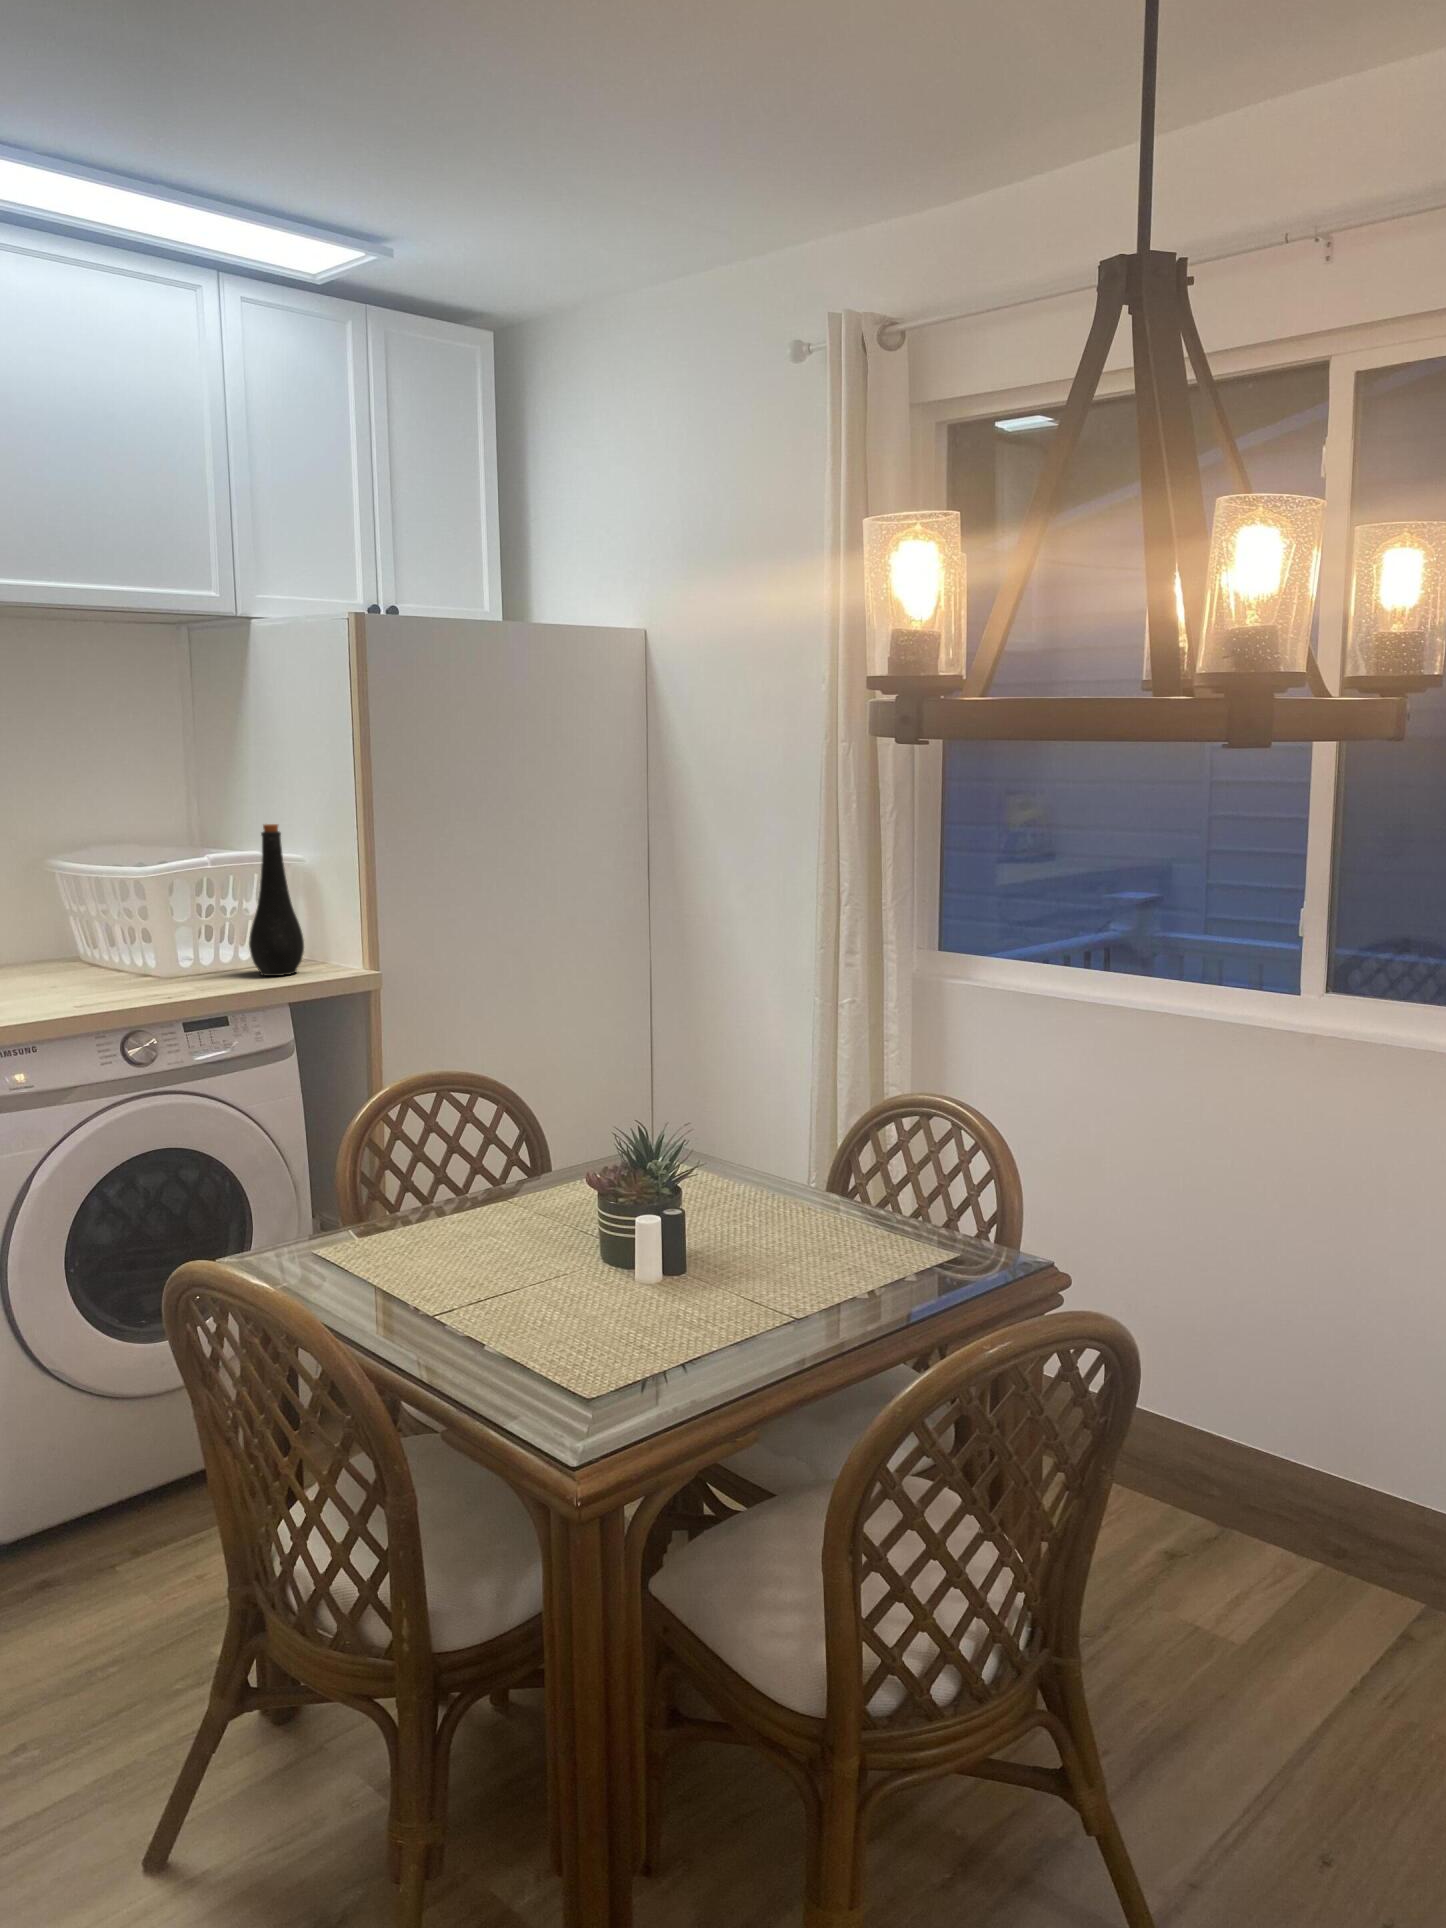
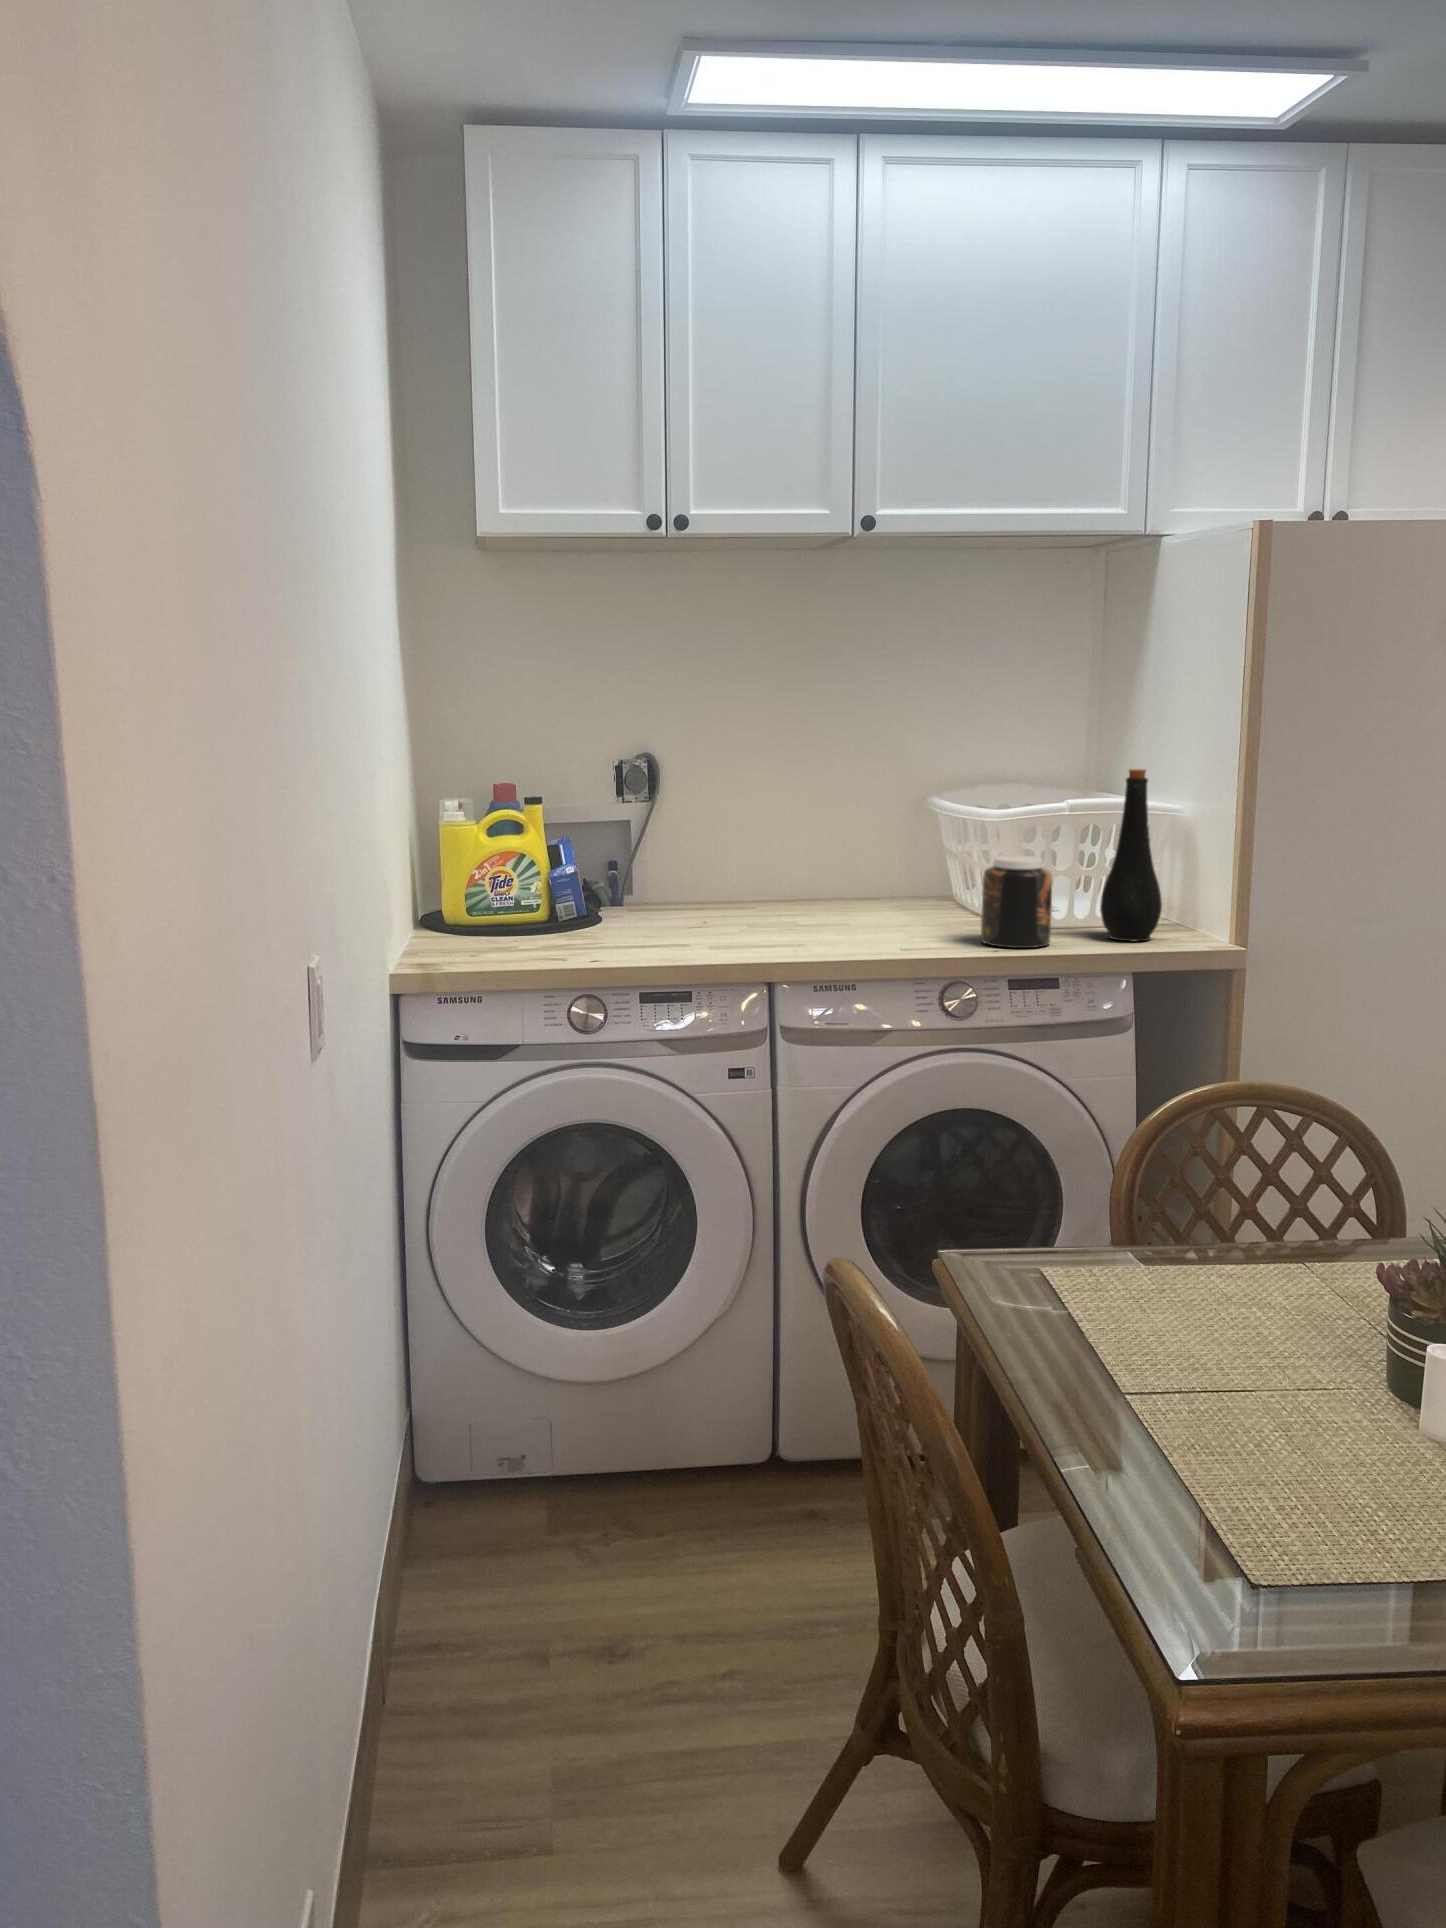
jar: none [142,908,212,993] -> present [981,855,1052,948]

